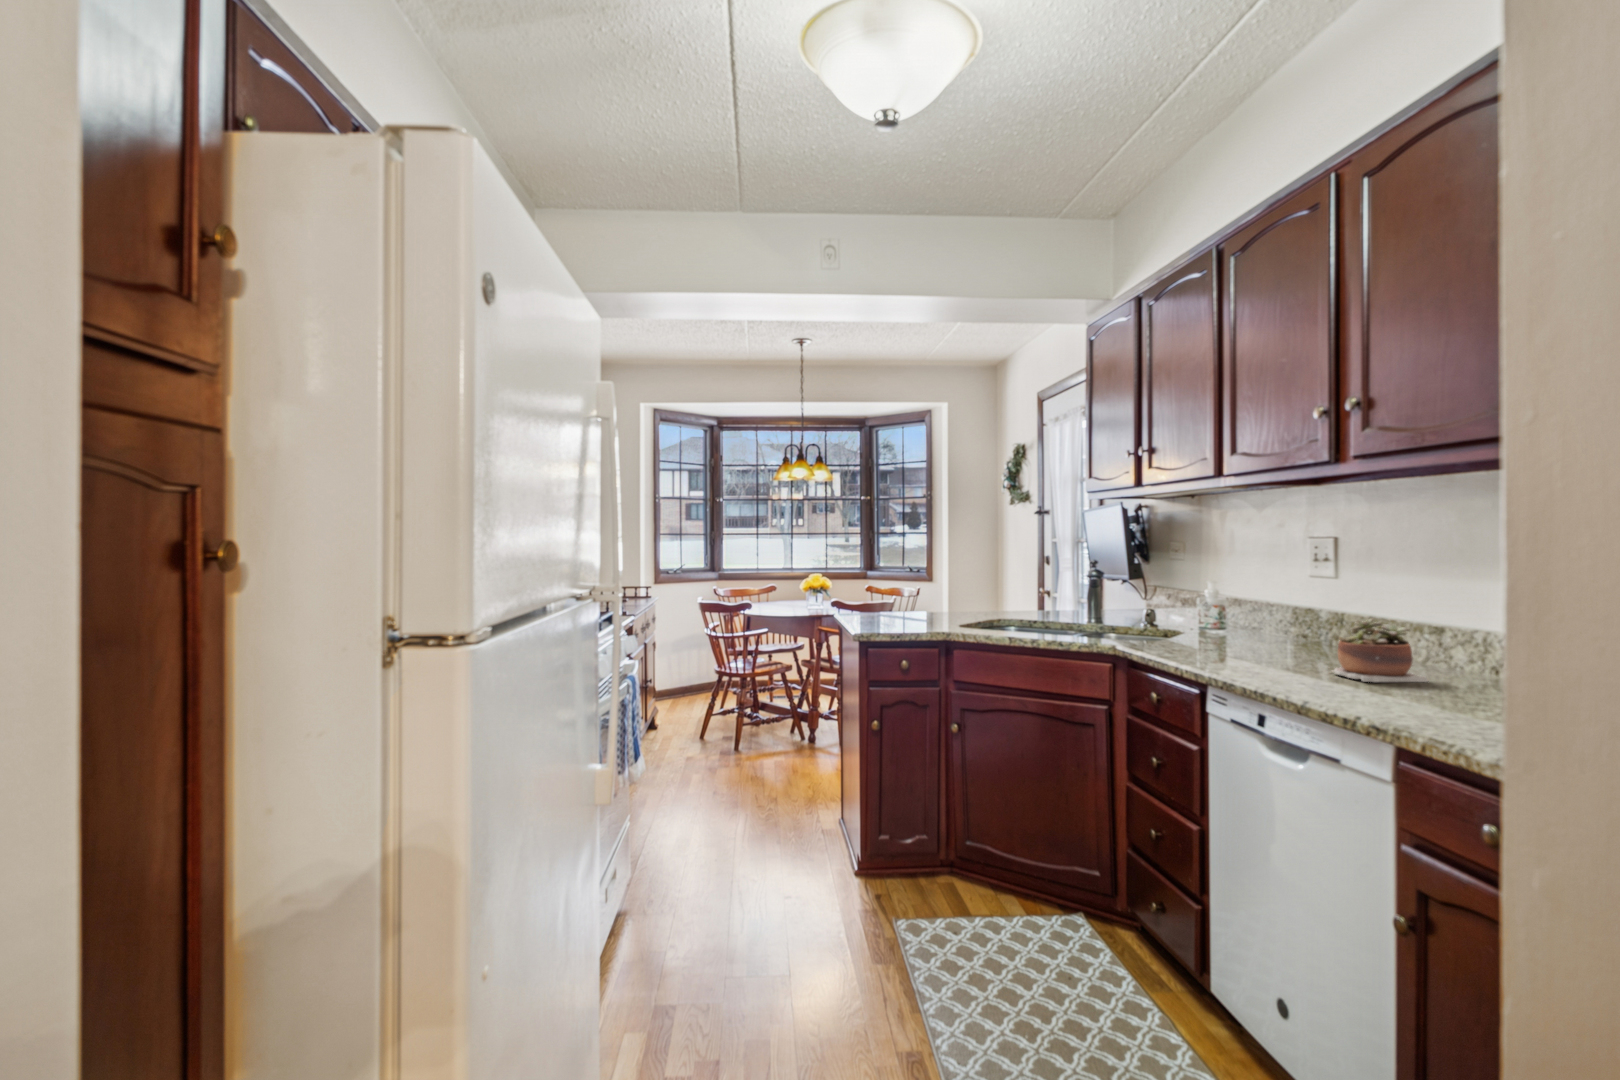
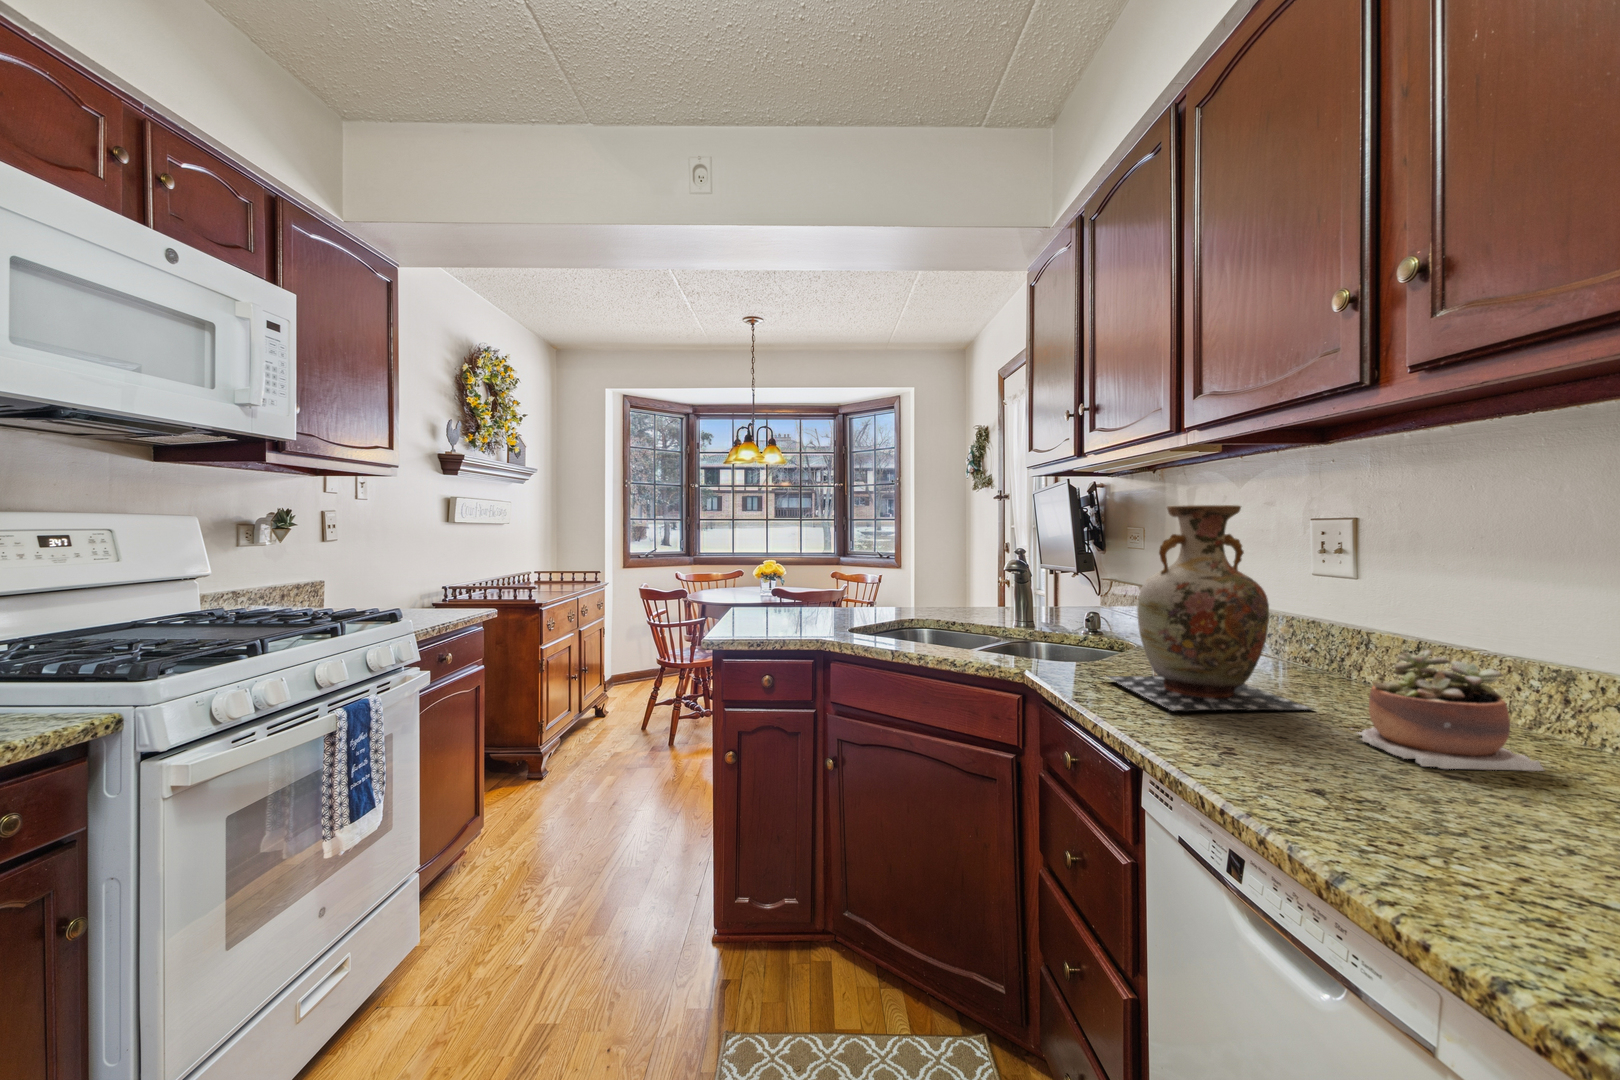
vase: none [1168,530,1310,664] -> present [1108,505,1314,711]

